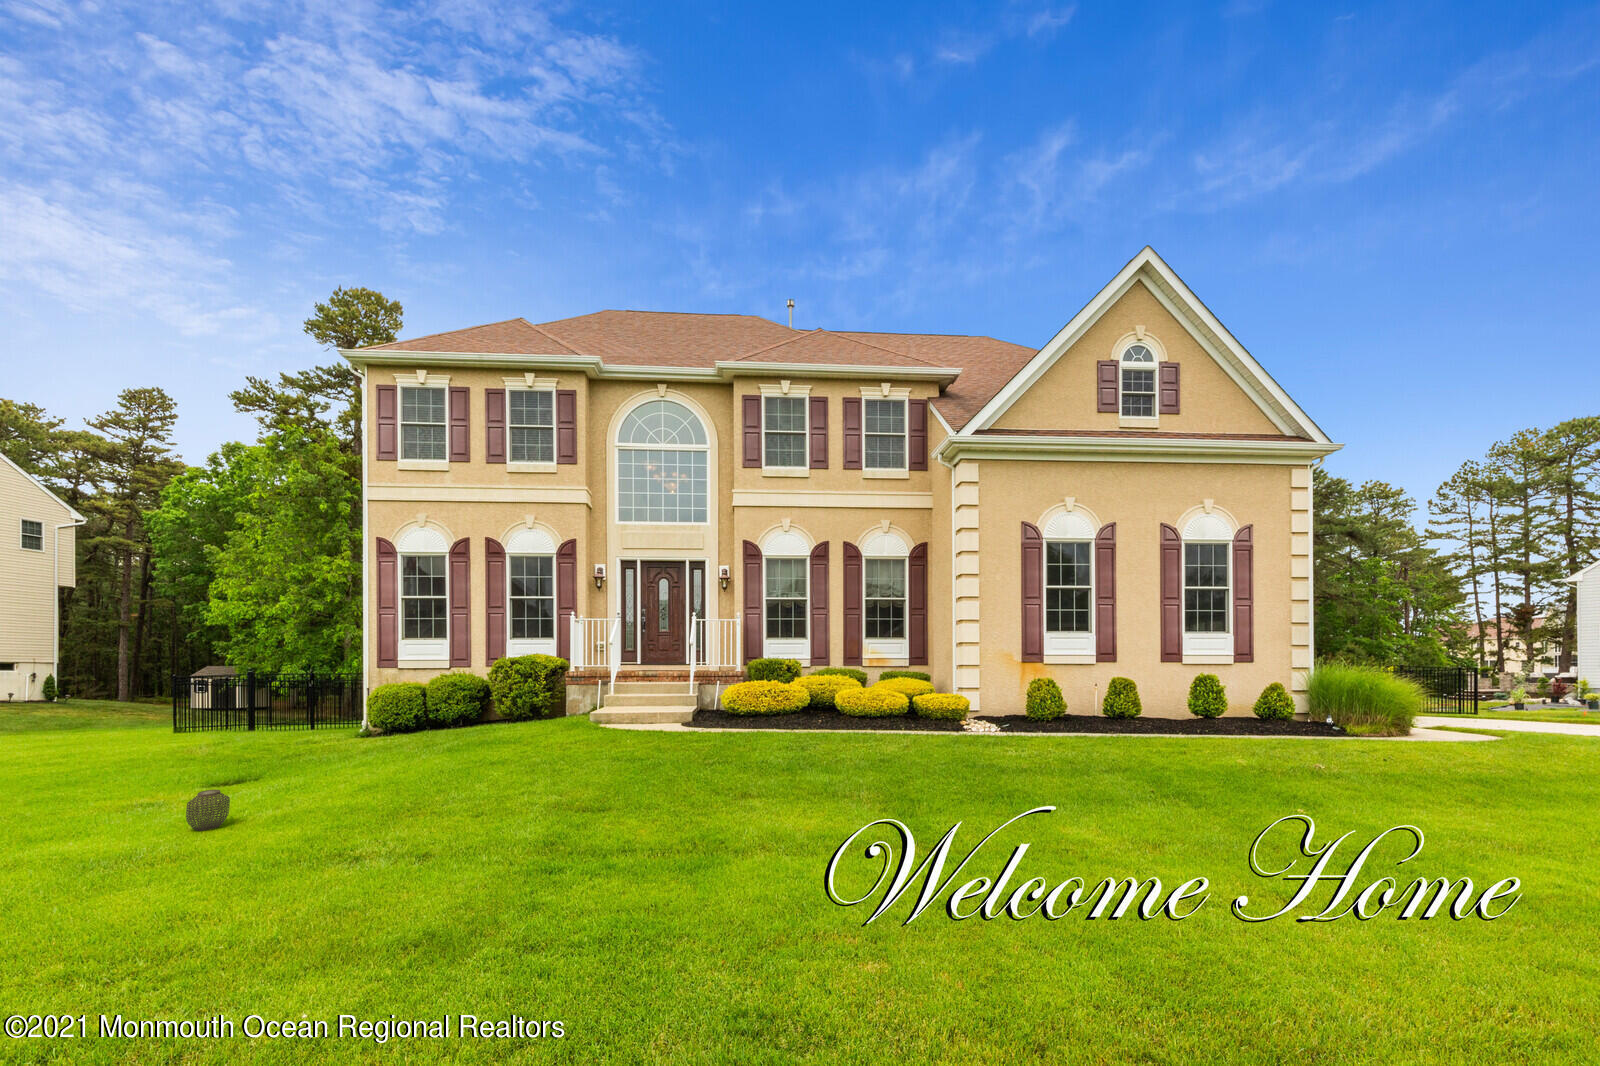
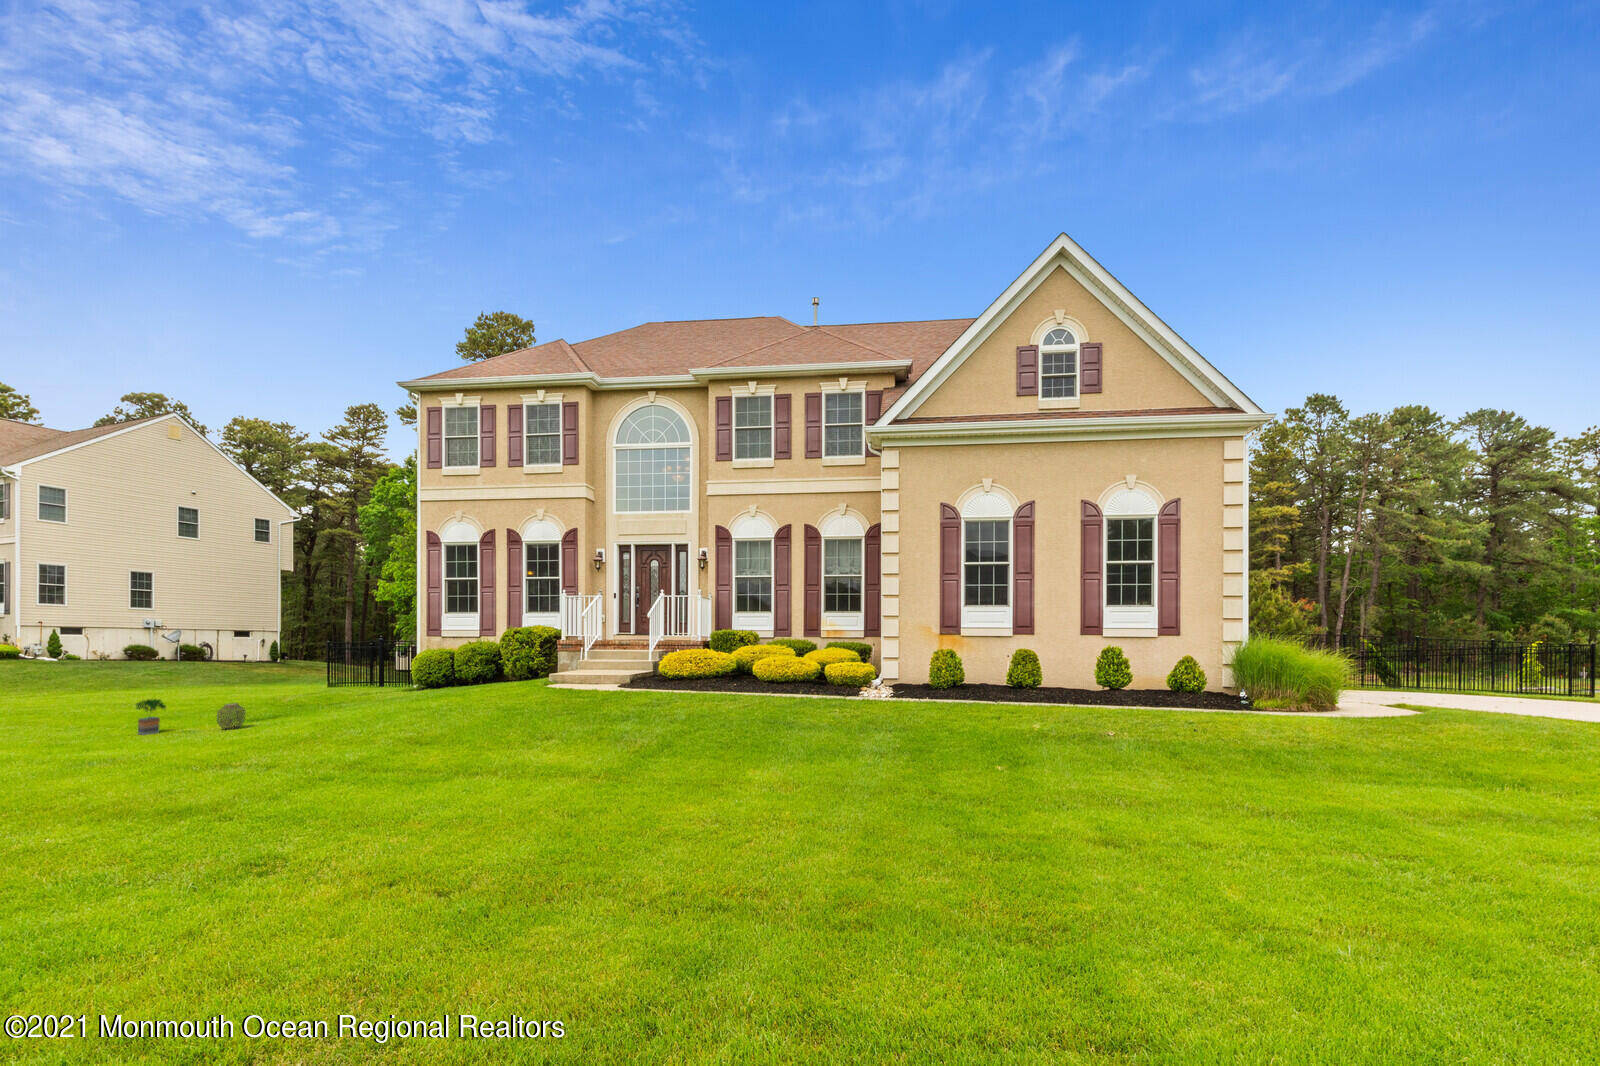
potted tree: none [44,790,101,850] -> present [136,699,166,735]

